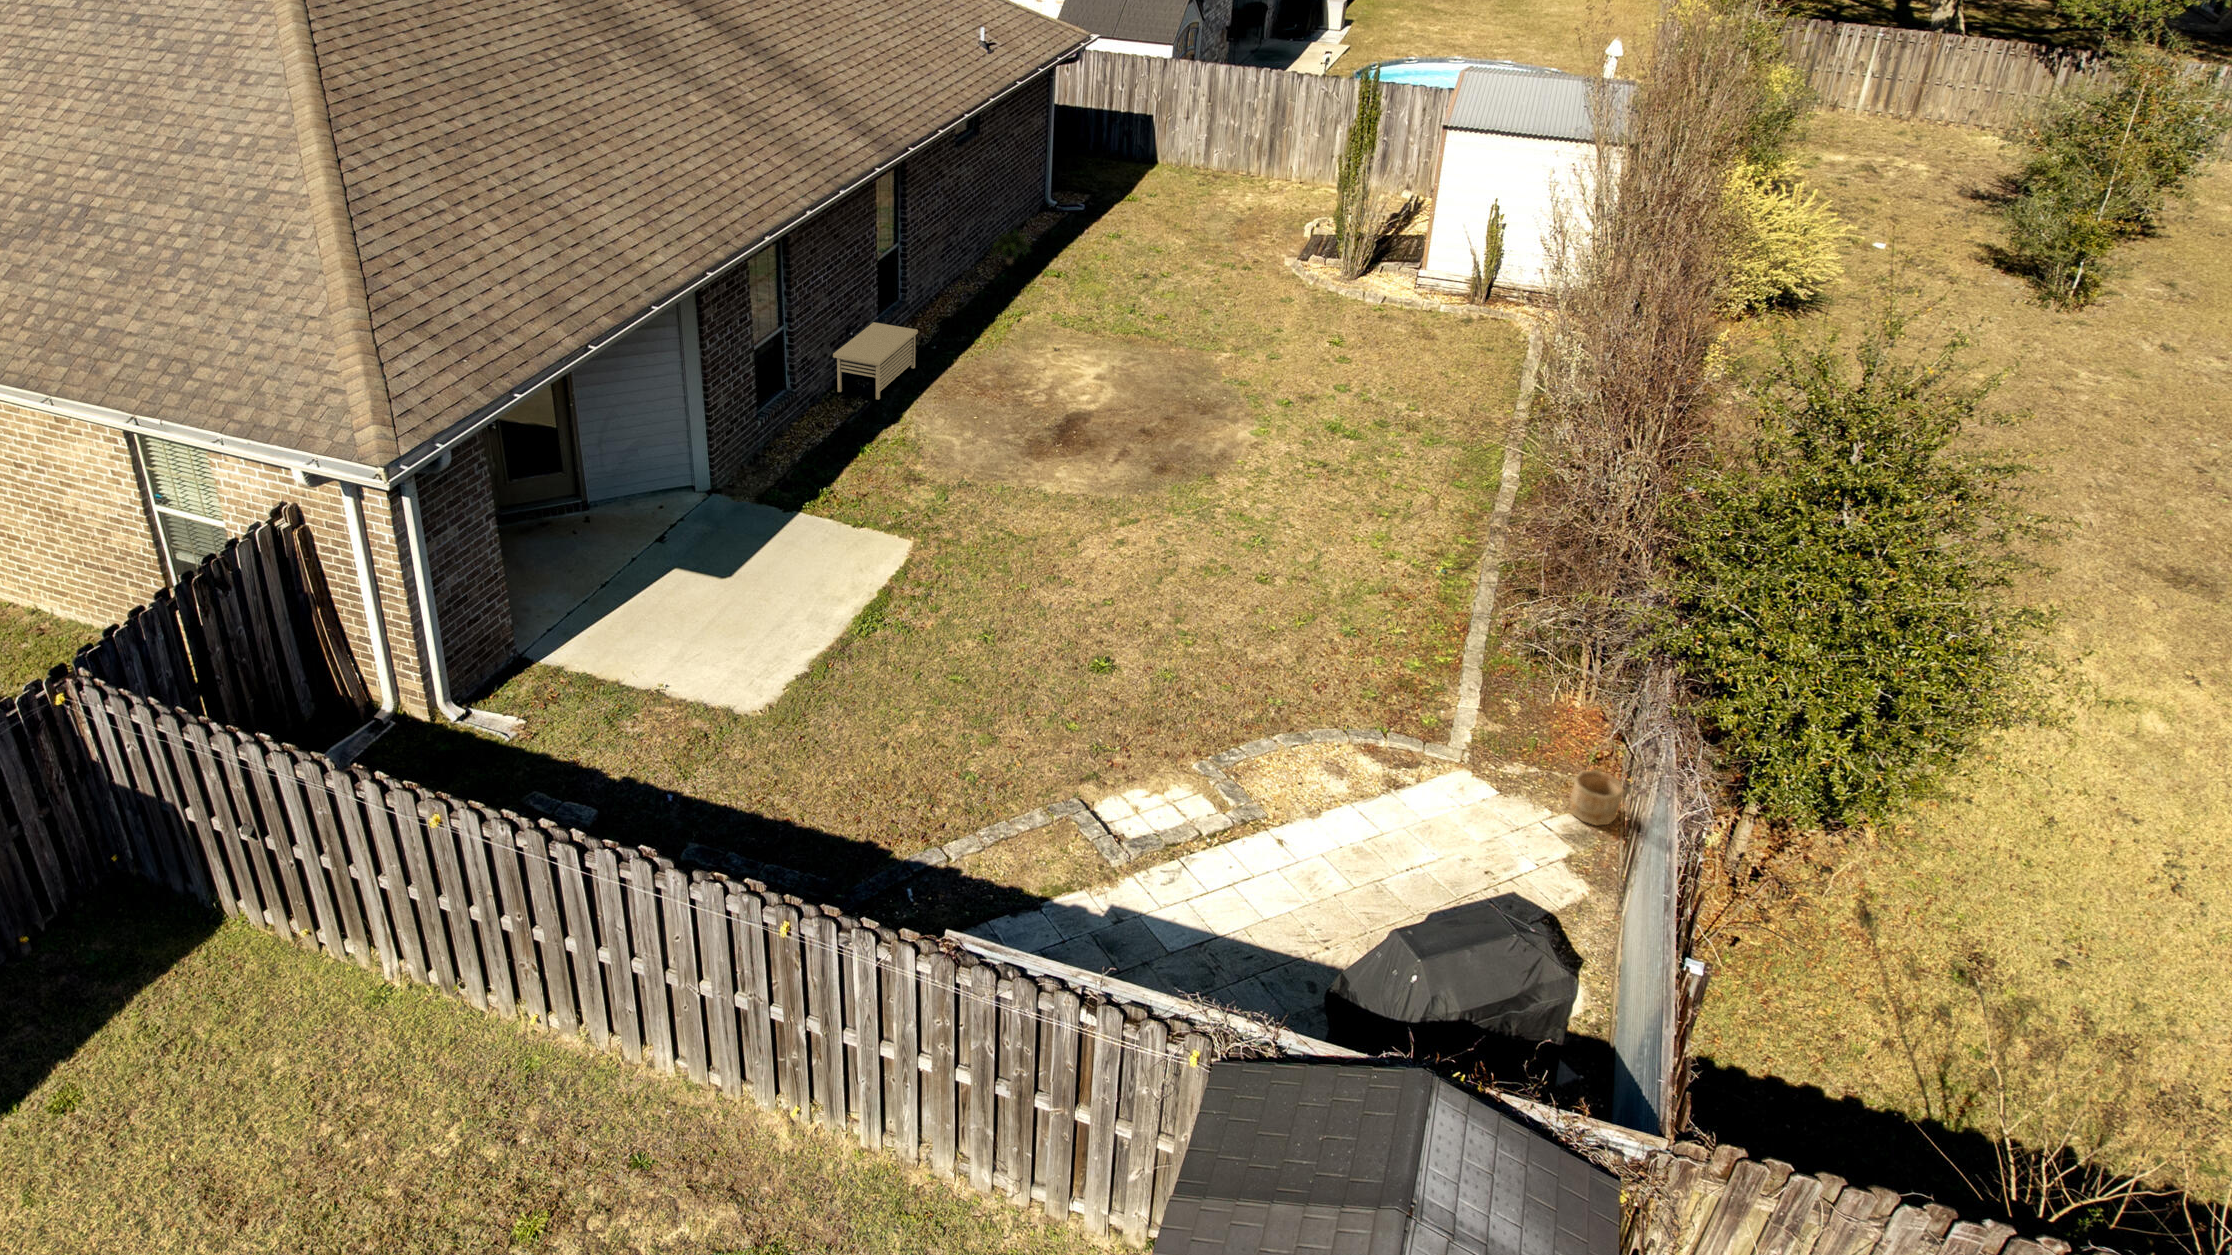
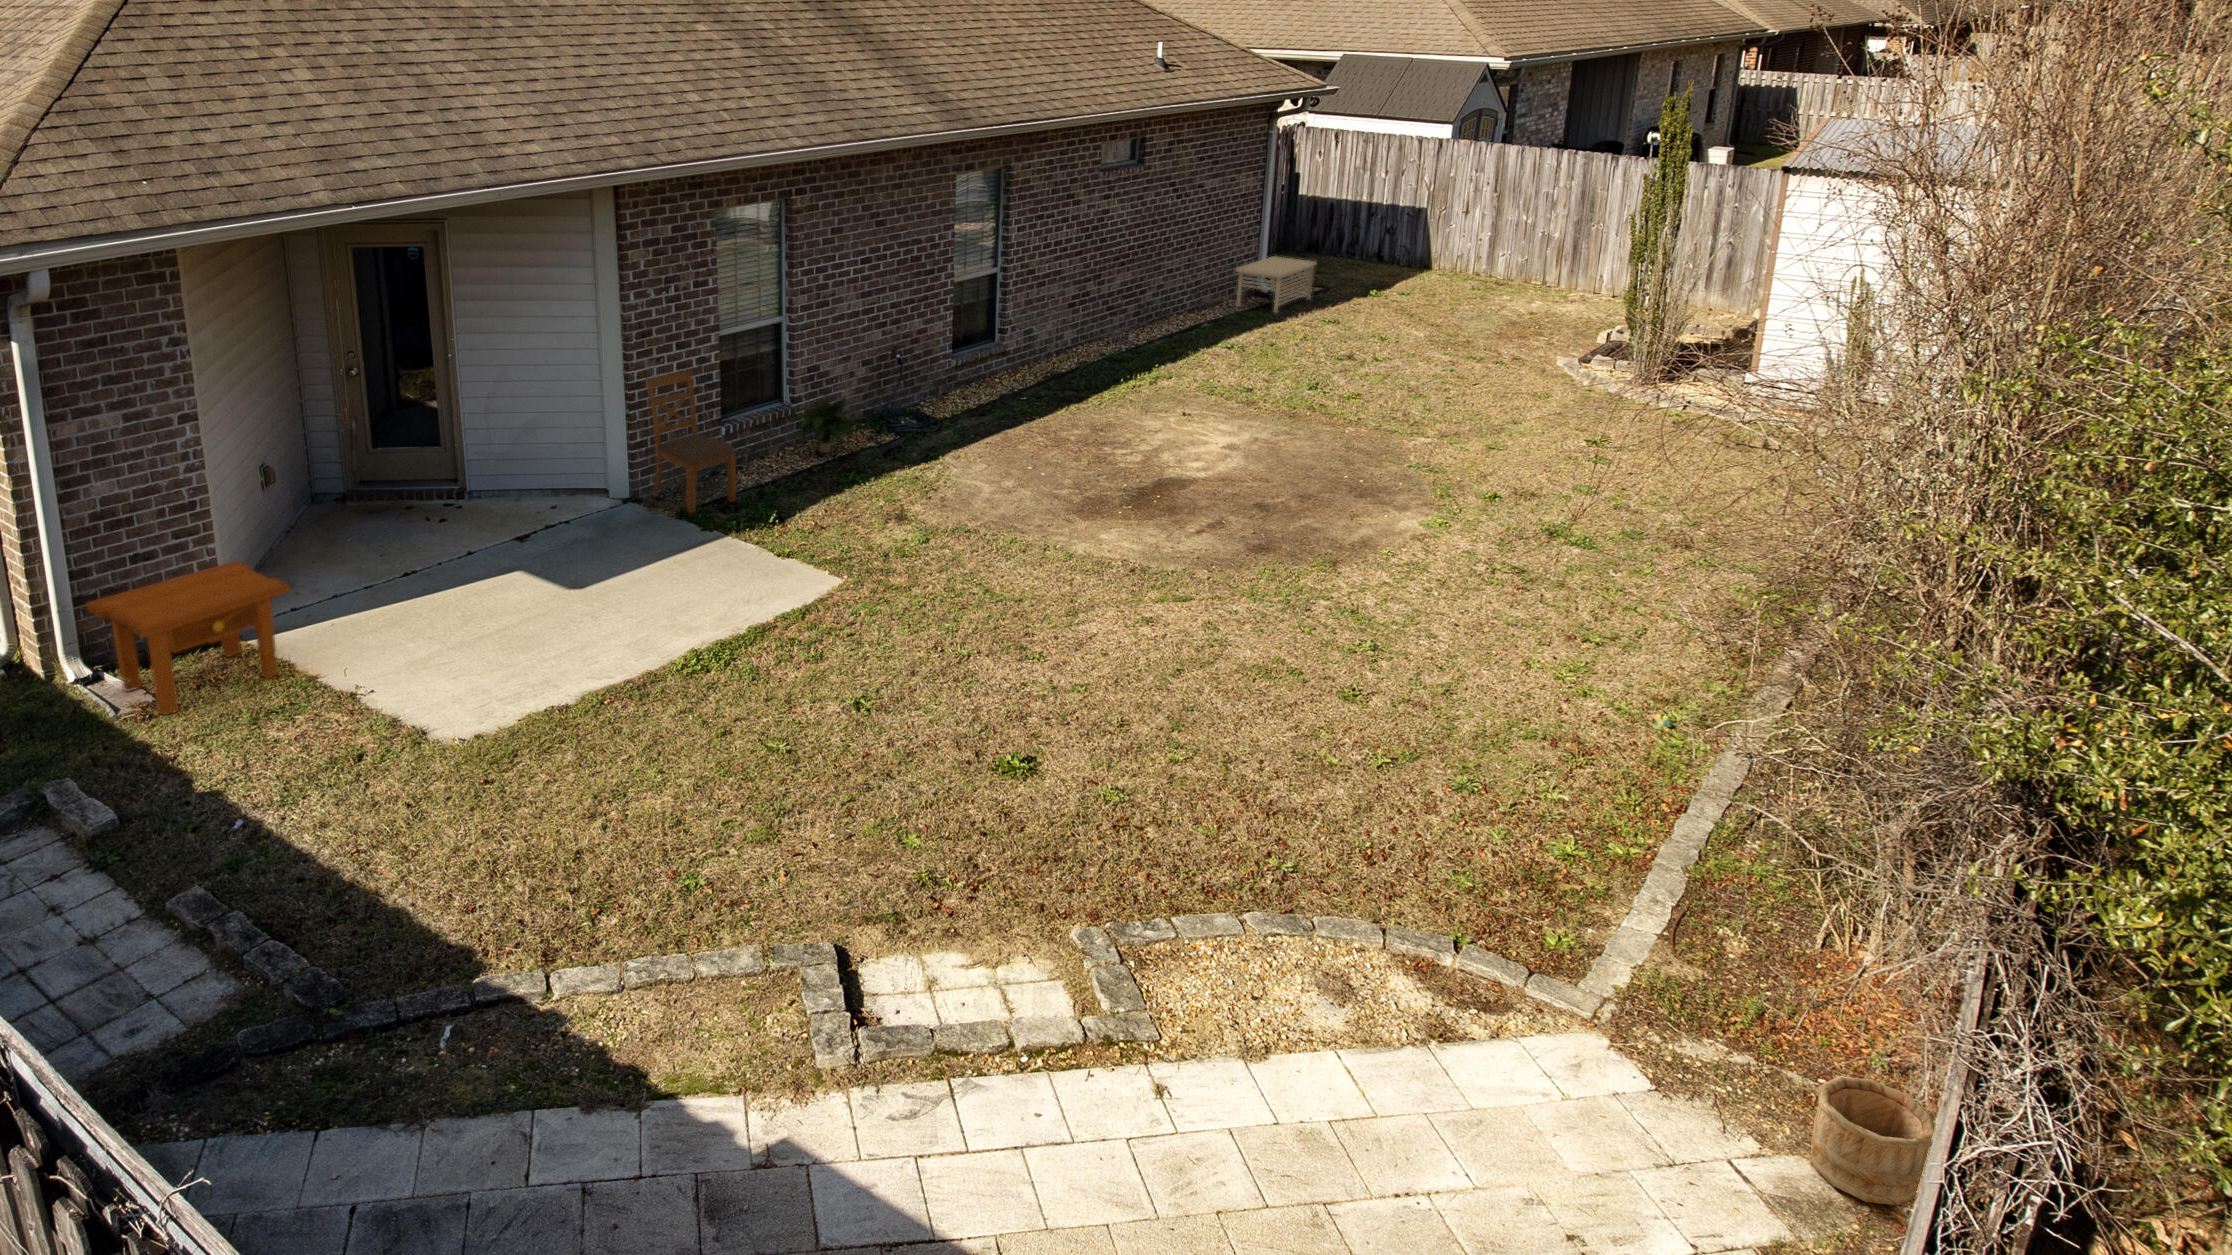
potted plant: present [992,229,1030,264] -> present [796,395,861,453]
storage bench: present [833,322,918,400] -> present [1236,256,1316,312]
chair: none [714,387,787,499] -> present [646,370,736,513]
side table: none [461,610,591,731] -> present [86,561,291,715]

